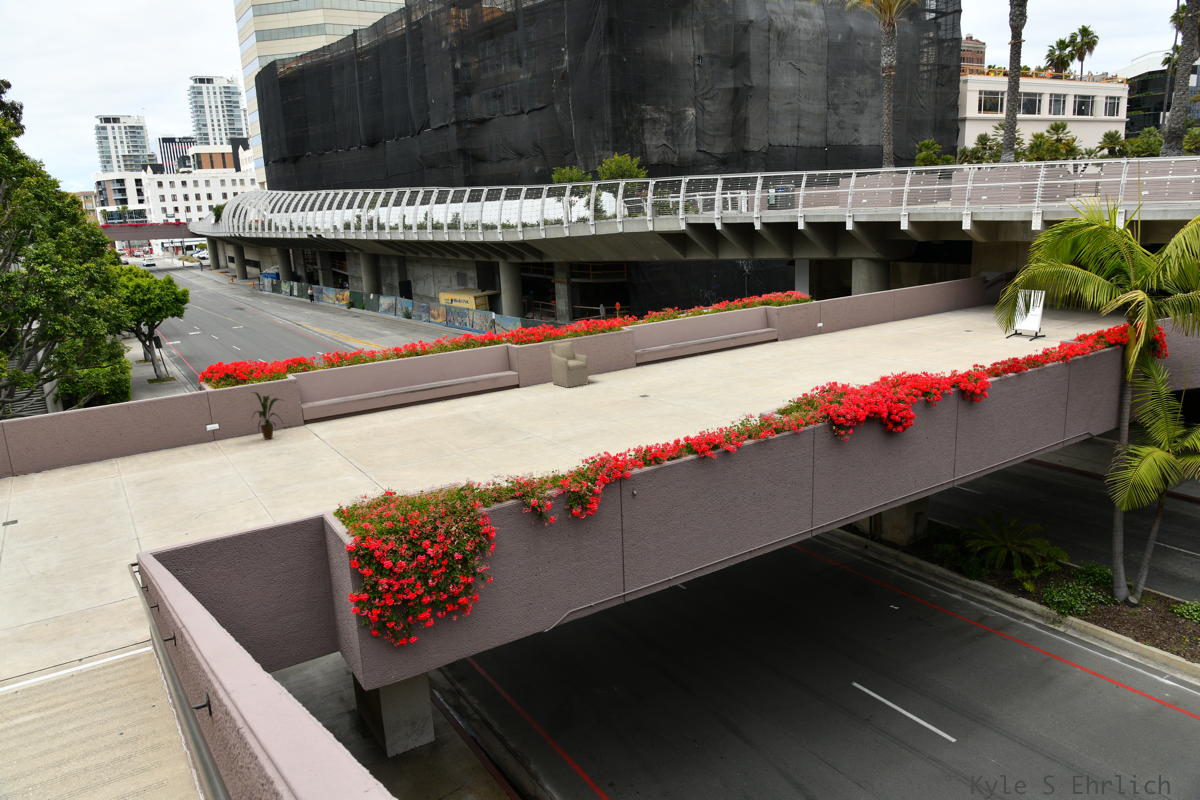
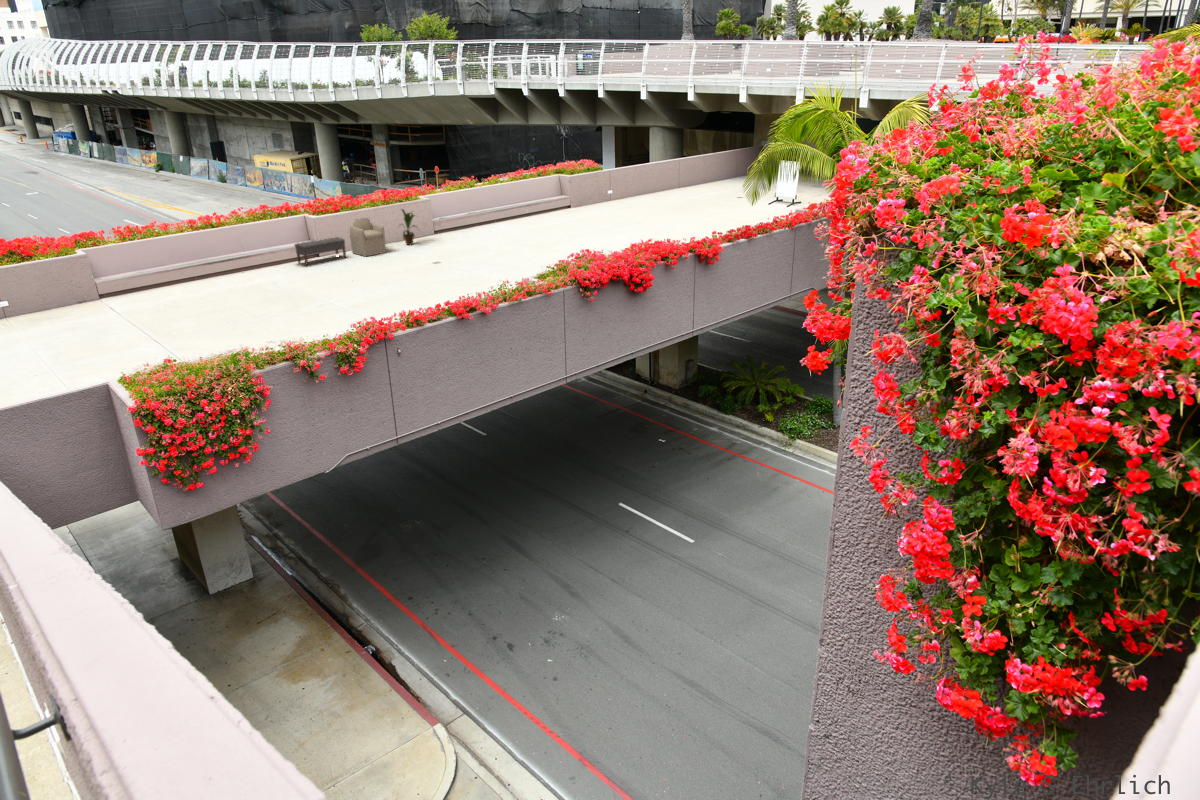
bench: none [497,367,548,396] -> present [295,237,346,266]
house plant: present [254,392,280,440] -> present [402,209,415,245]

